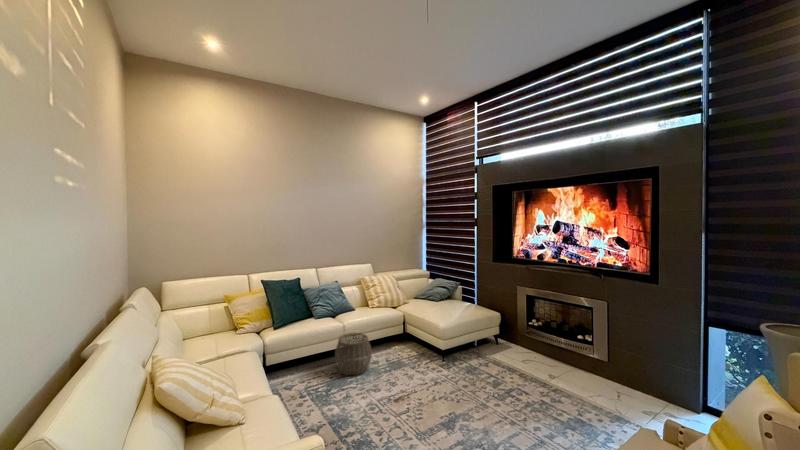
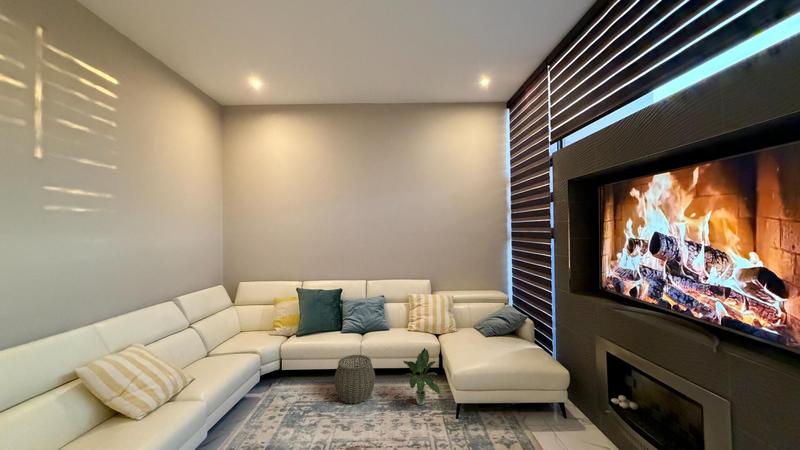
potted plant: none [394,315,428,360] -> present [401,348,440,405]

